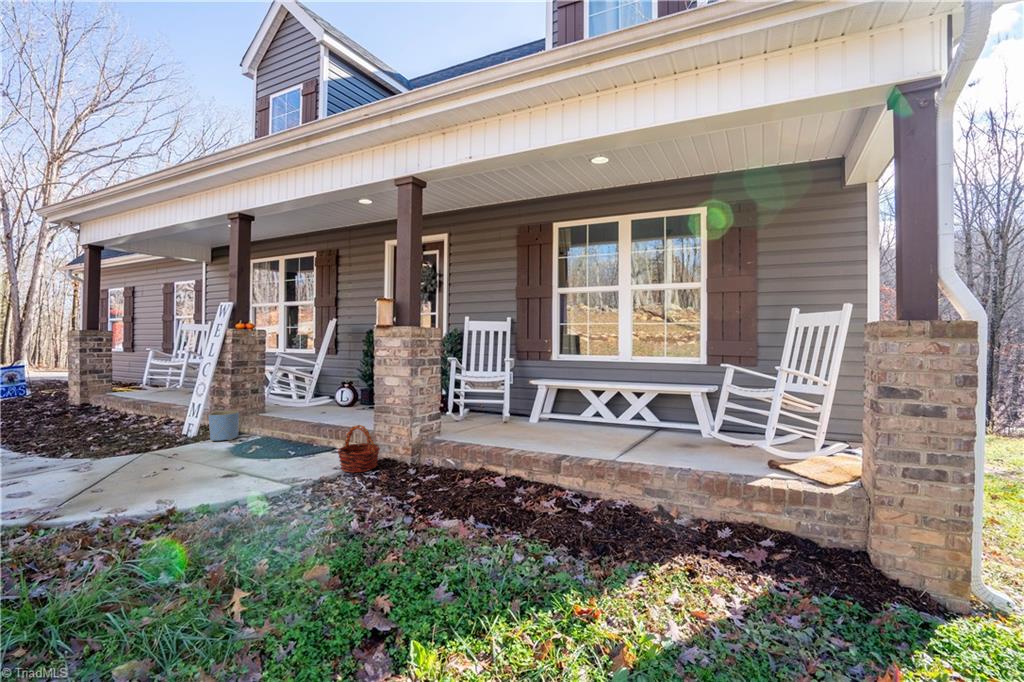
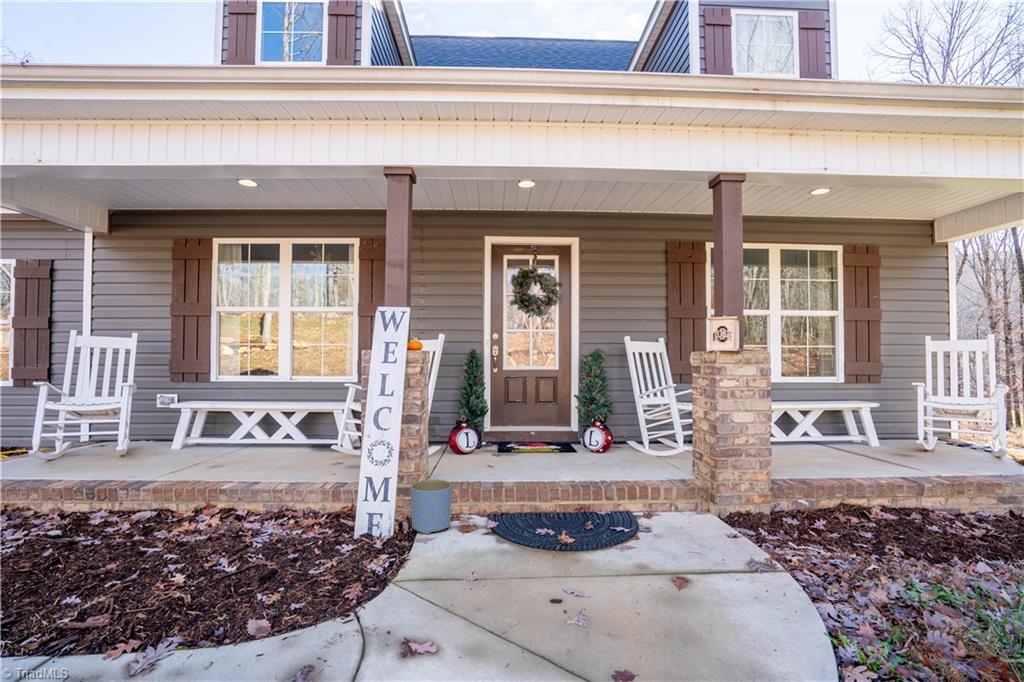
basket: present [338,425,380,472] -> none [711,474,767,536]

